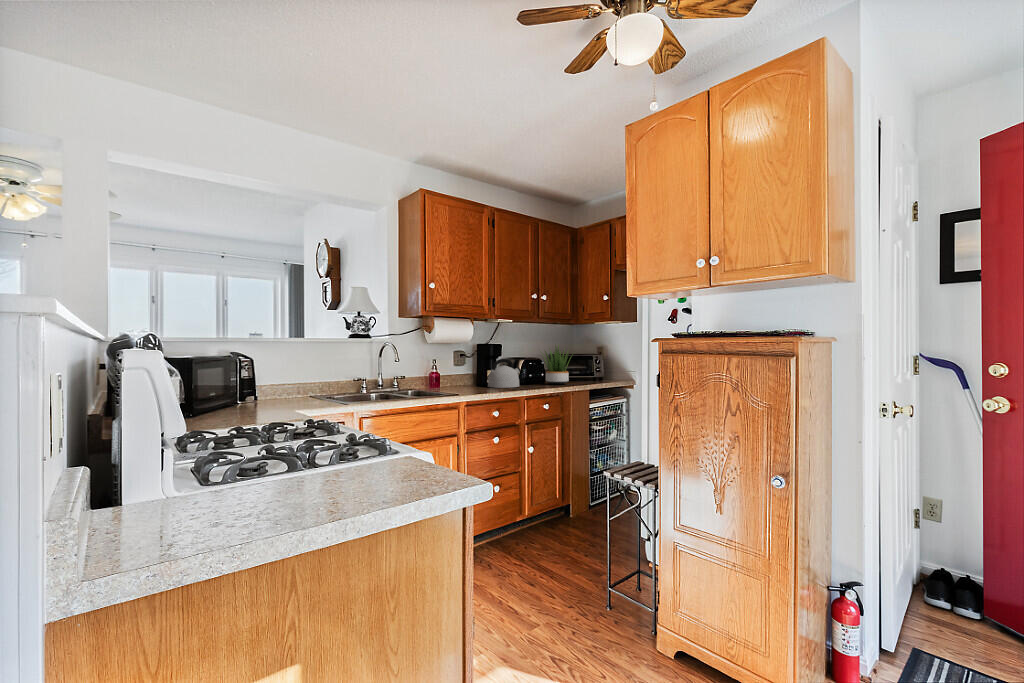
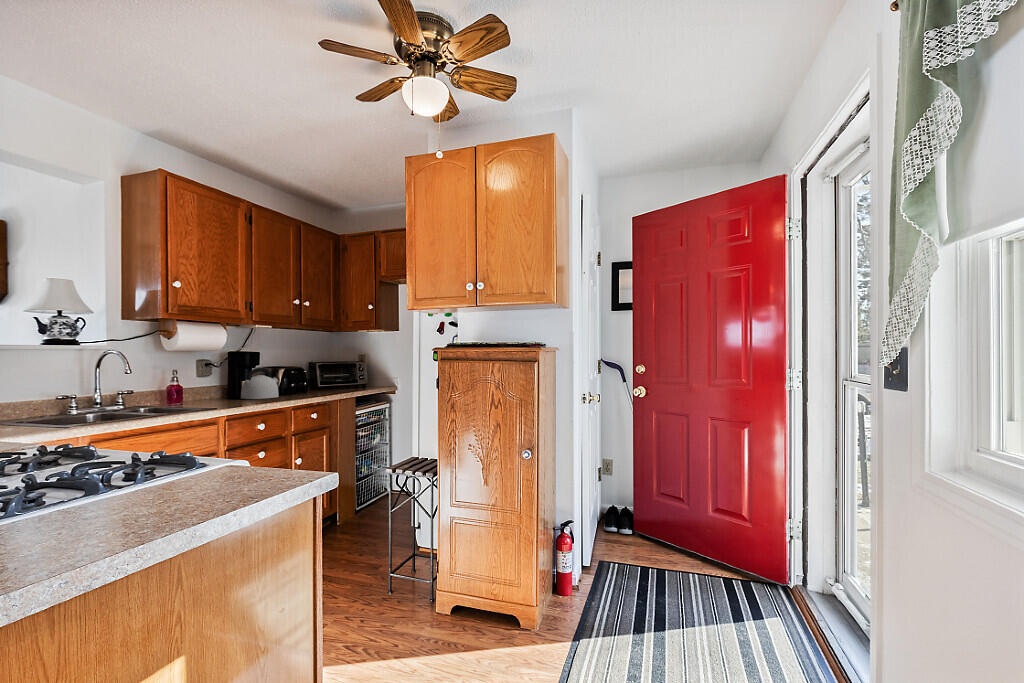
potted plant: present [543,346,572,385] -> none [298,351,340,393]

